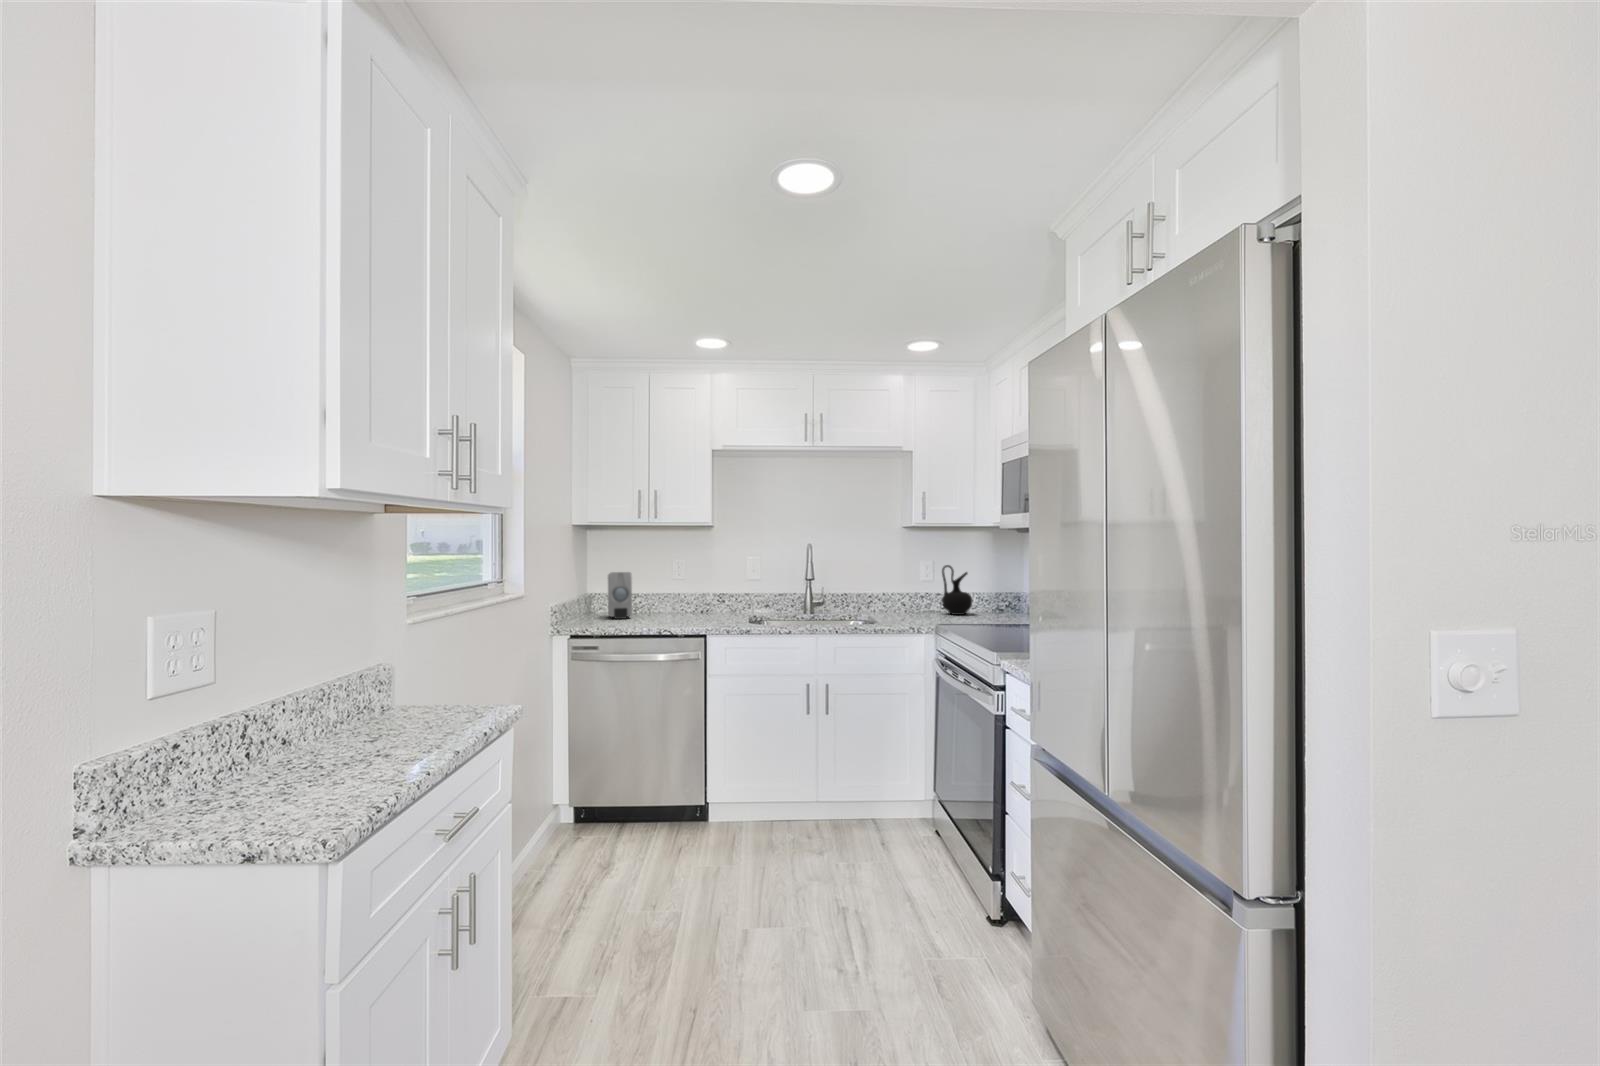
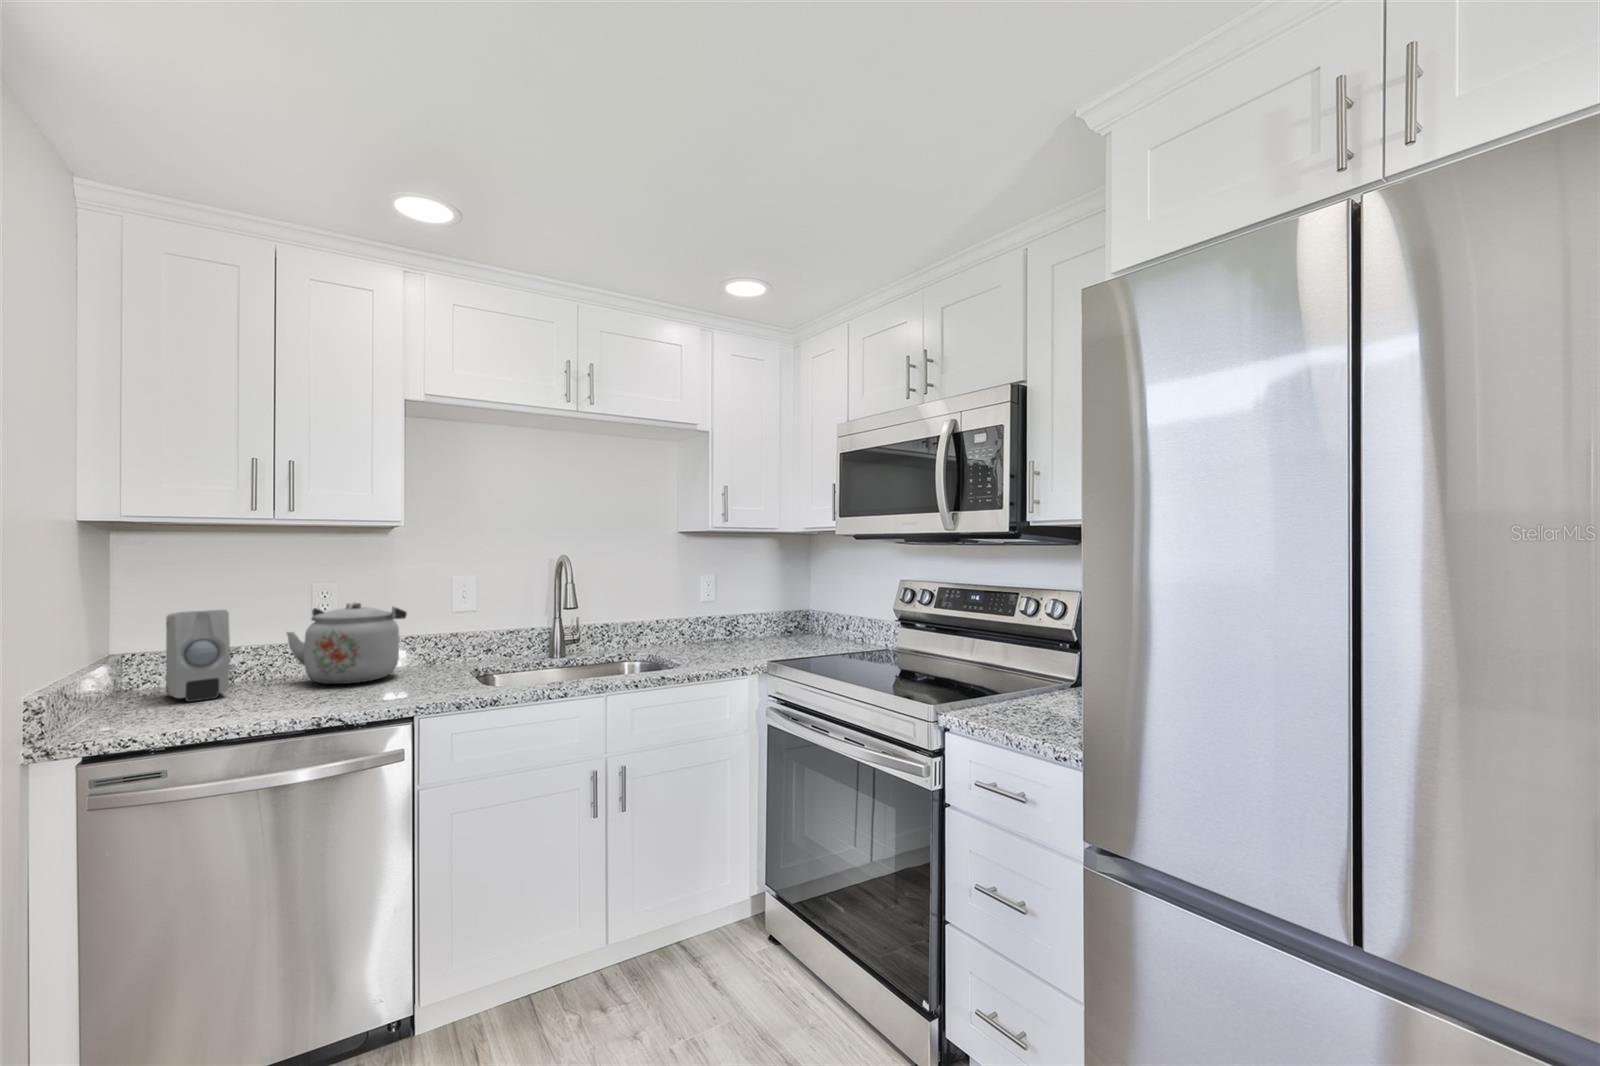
ceramic jug: present [942,565,972,615] -> none [726,580,762,641]
kettle: none [658,571,718,618] -> present [287,602,407,684]

